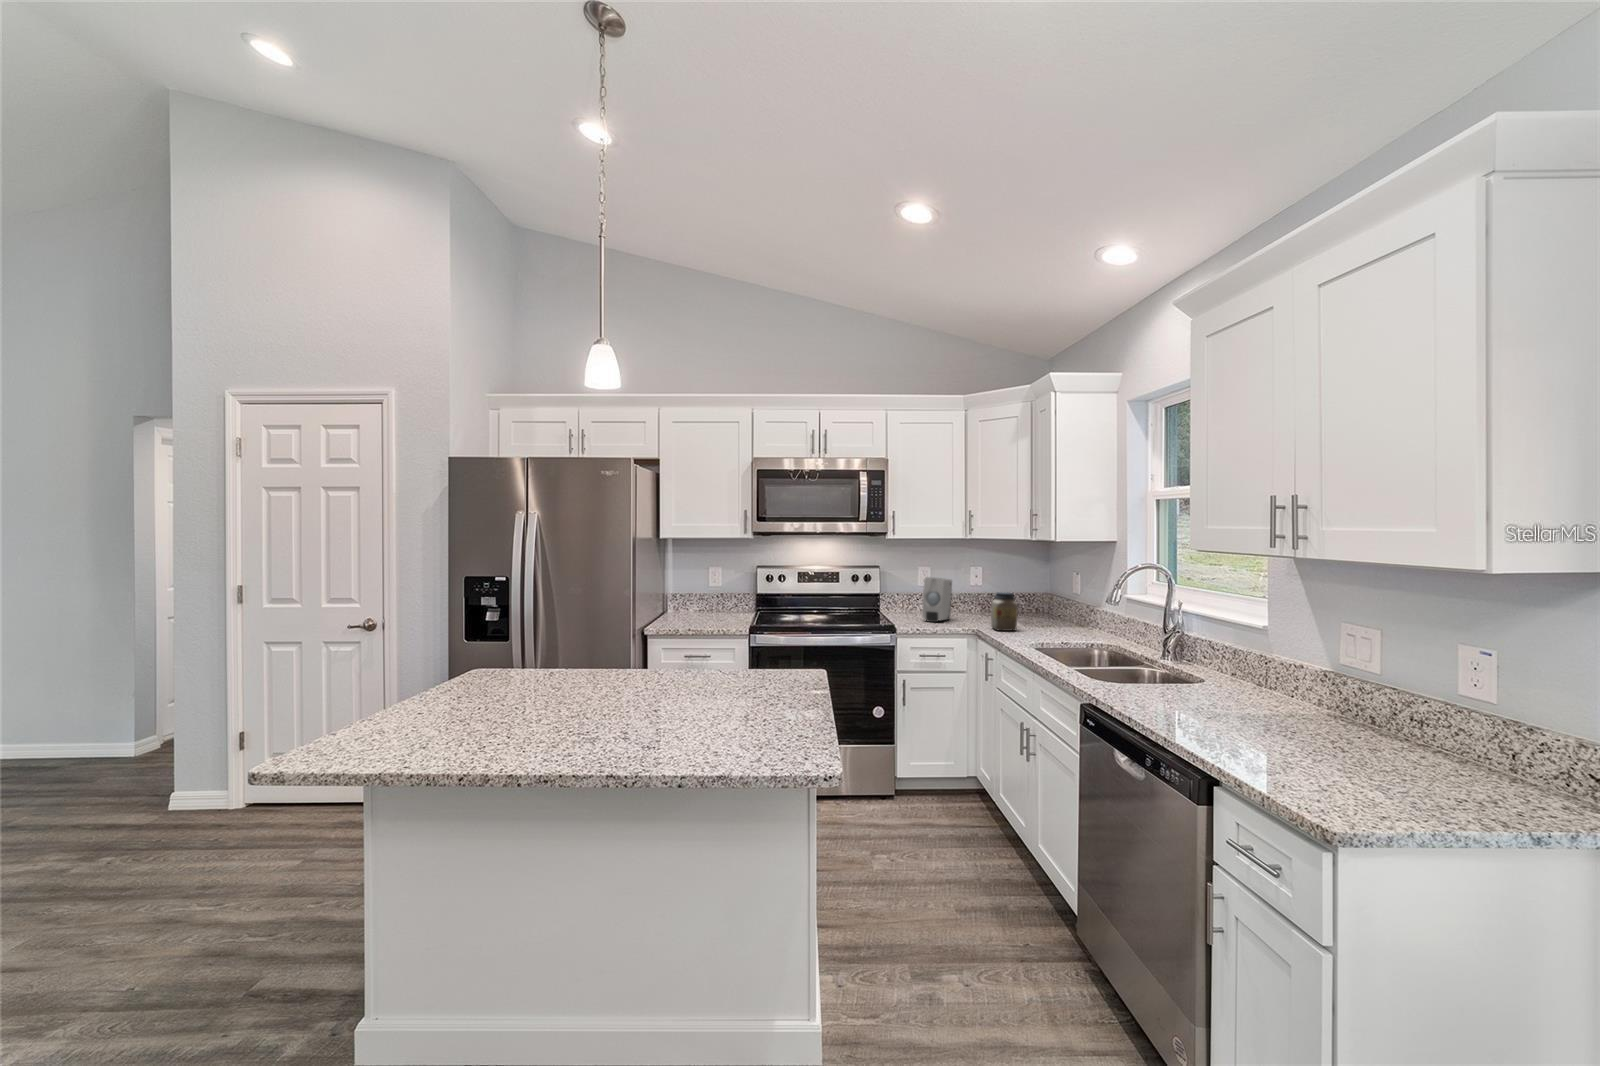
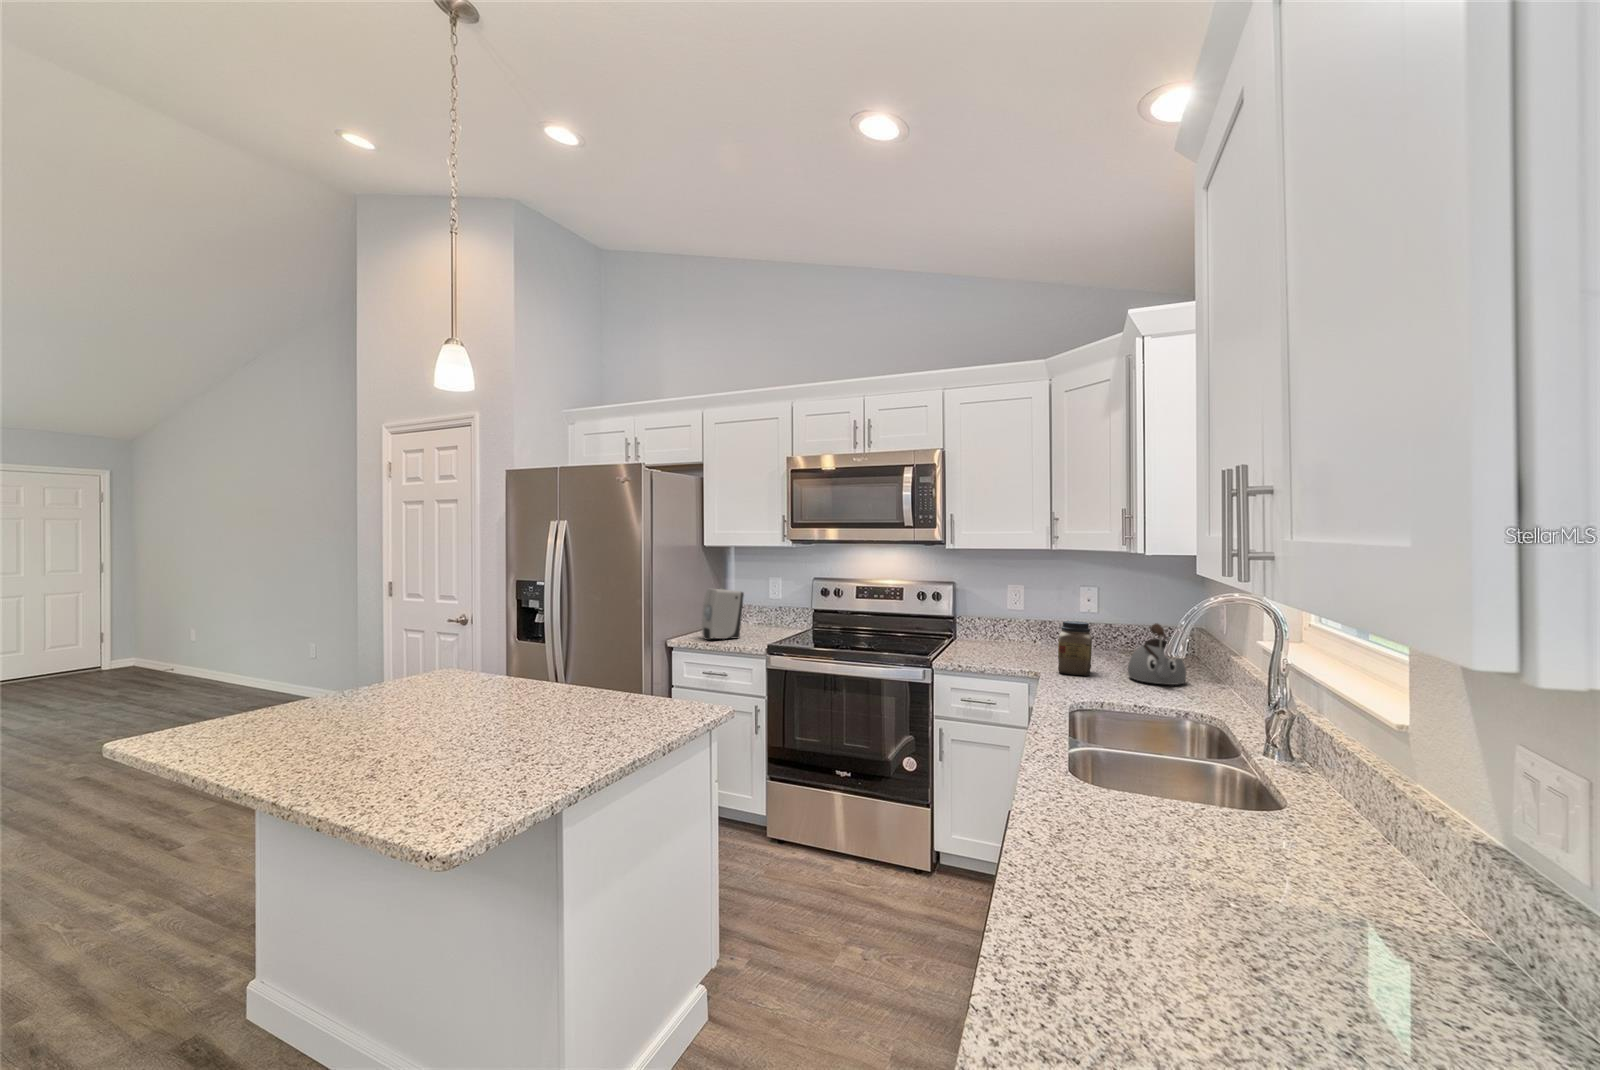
soap dispenser: present [922,577,952,622] -> present [702,589,744,640]
kettle: none [1038,591,1077,632] -> present [1128,623,1186,685]

